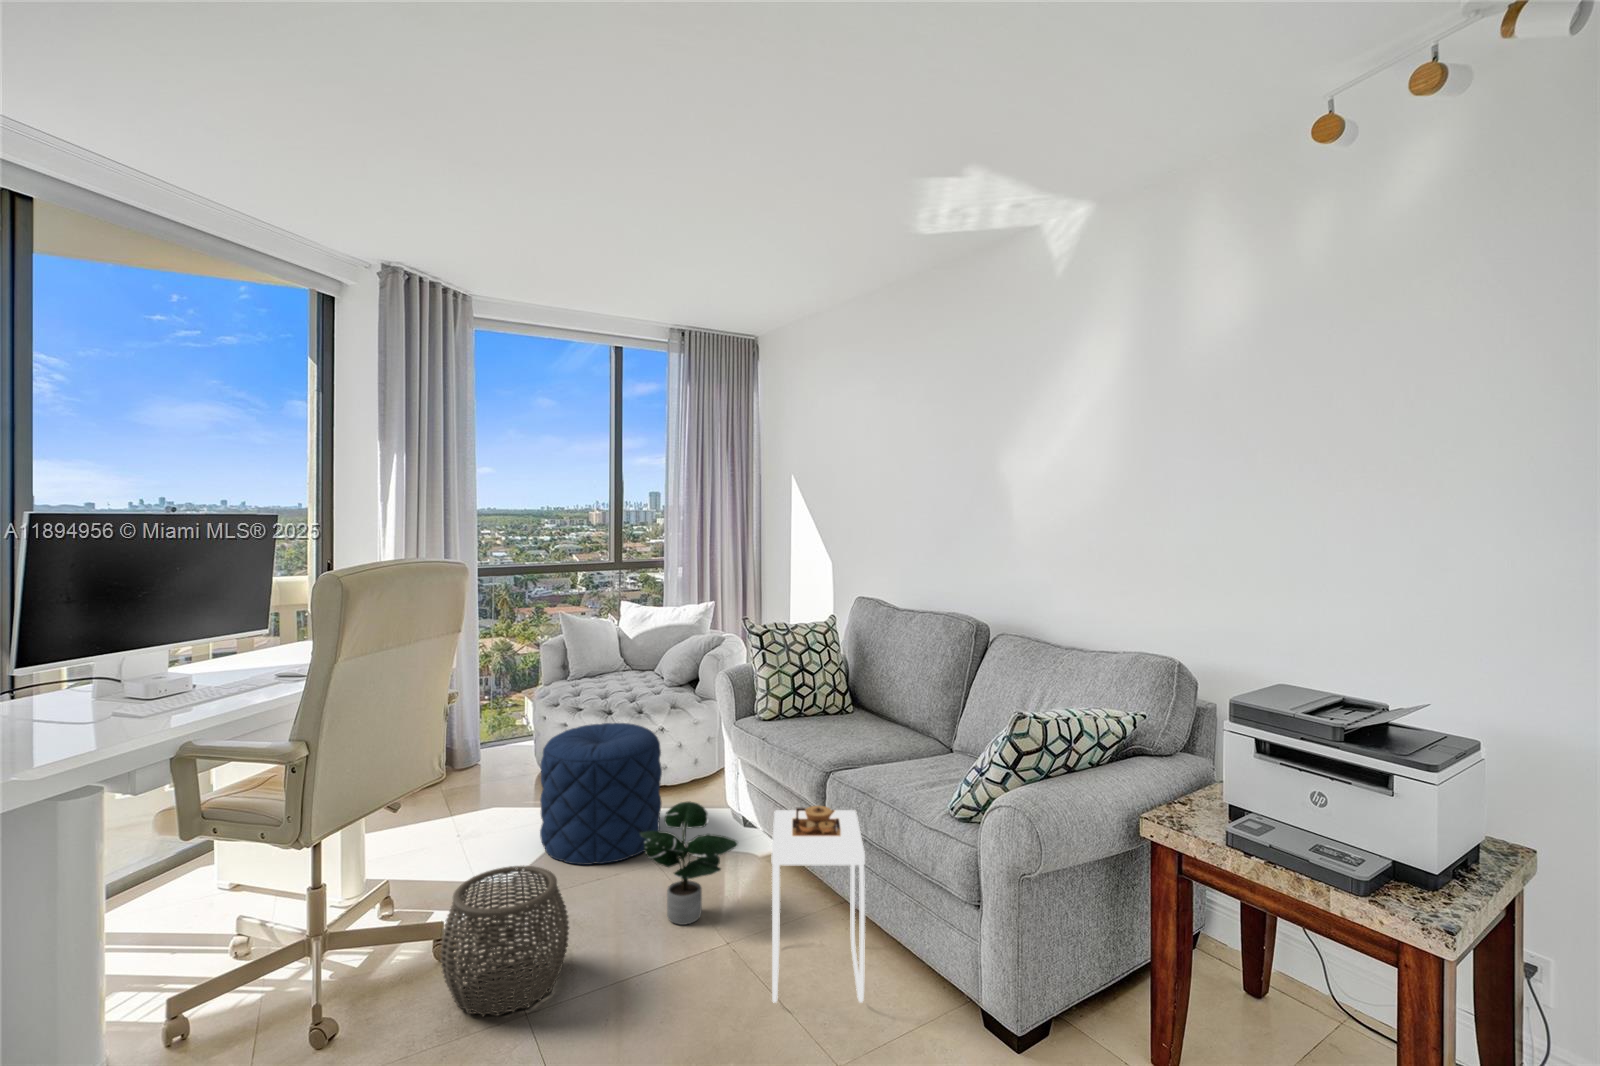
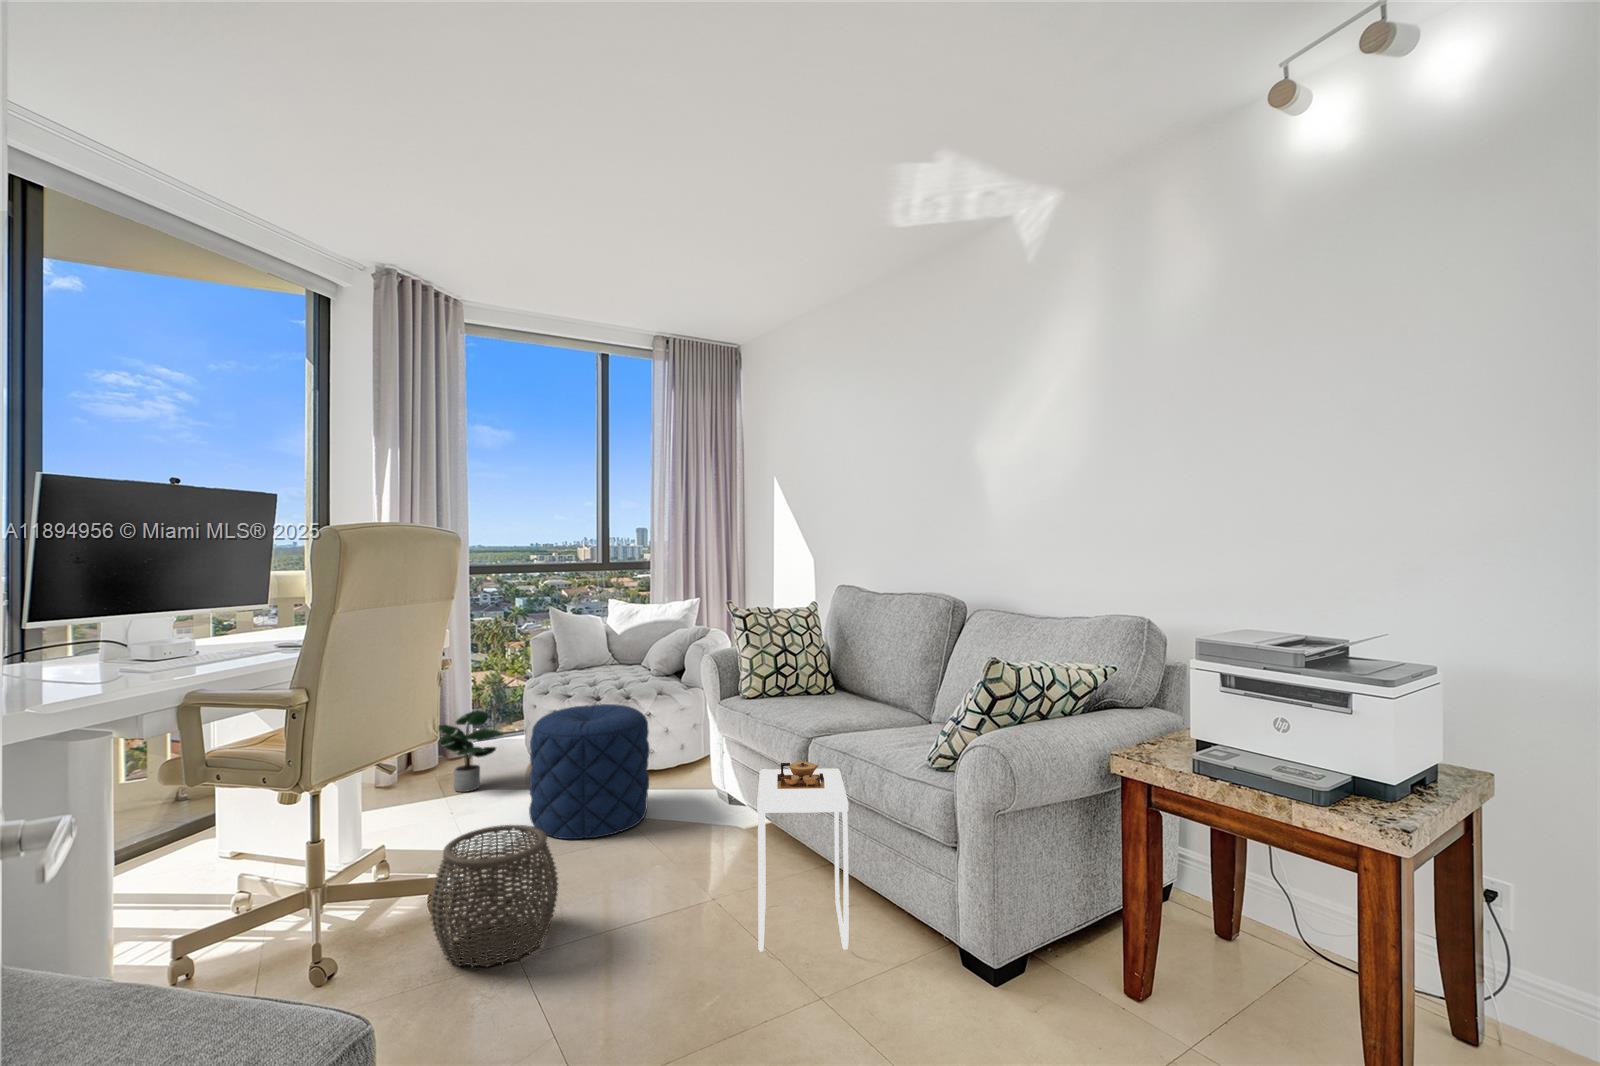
potted plant: present [640,801,738,925] -> present [439,711,504,792]

